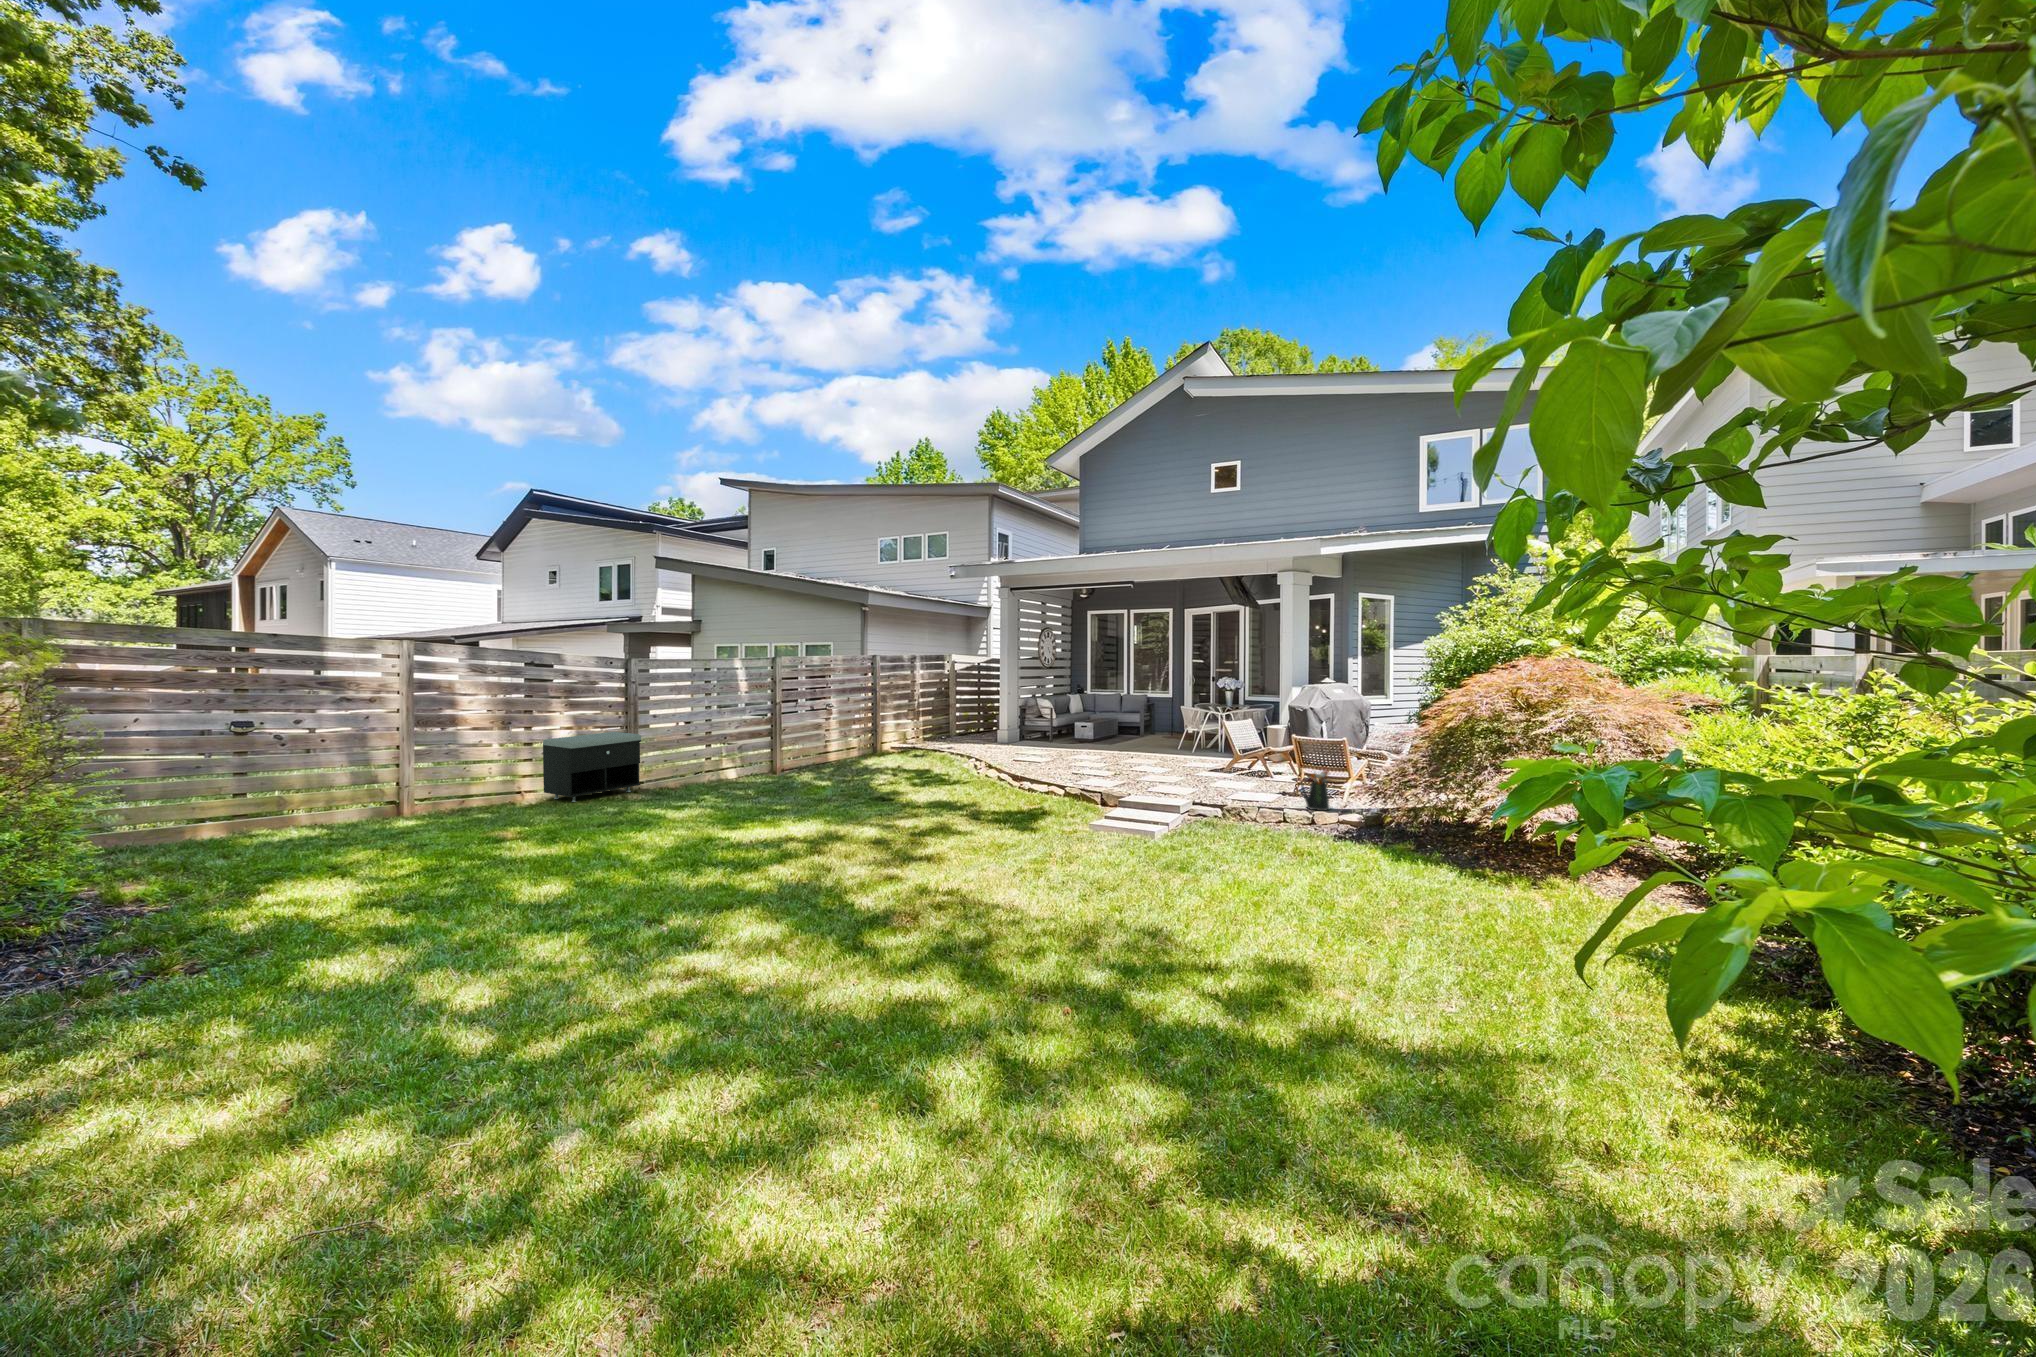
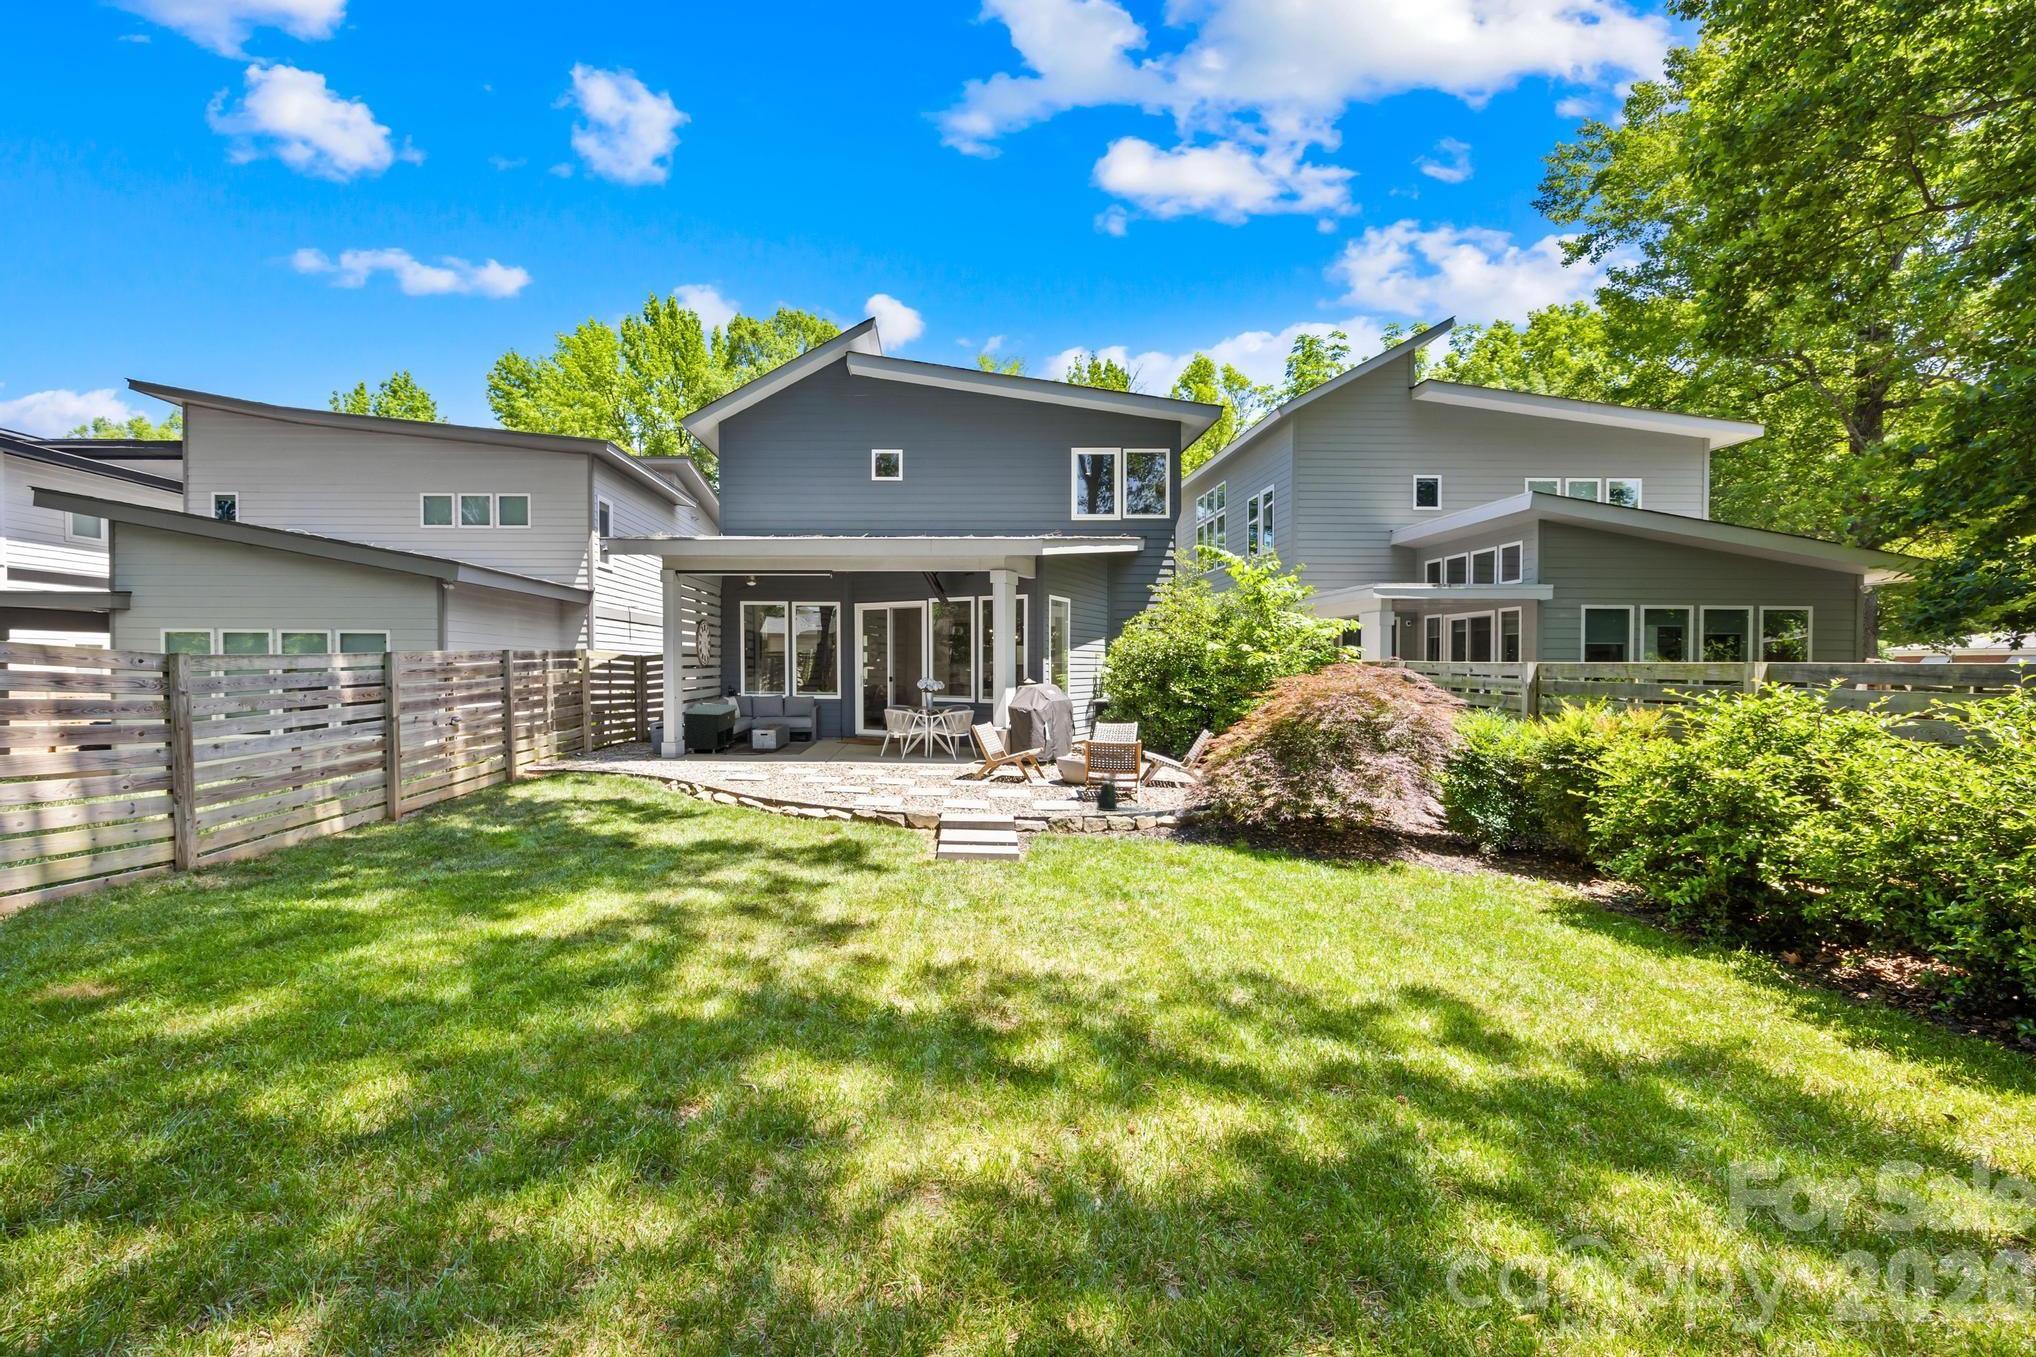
storage bench: present [543,732,641,802] -> present [685,704,737,753]

